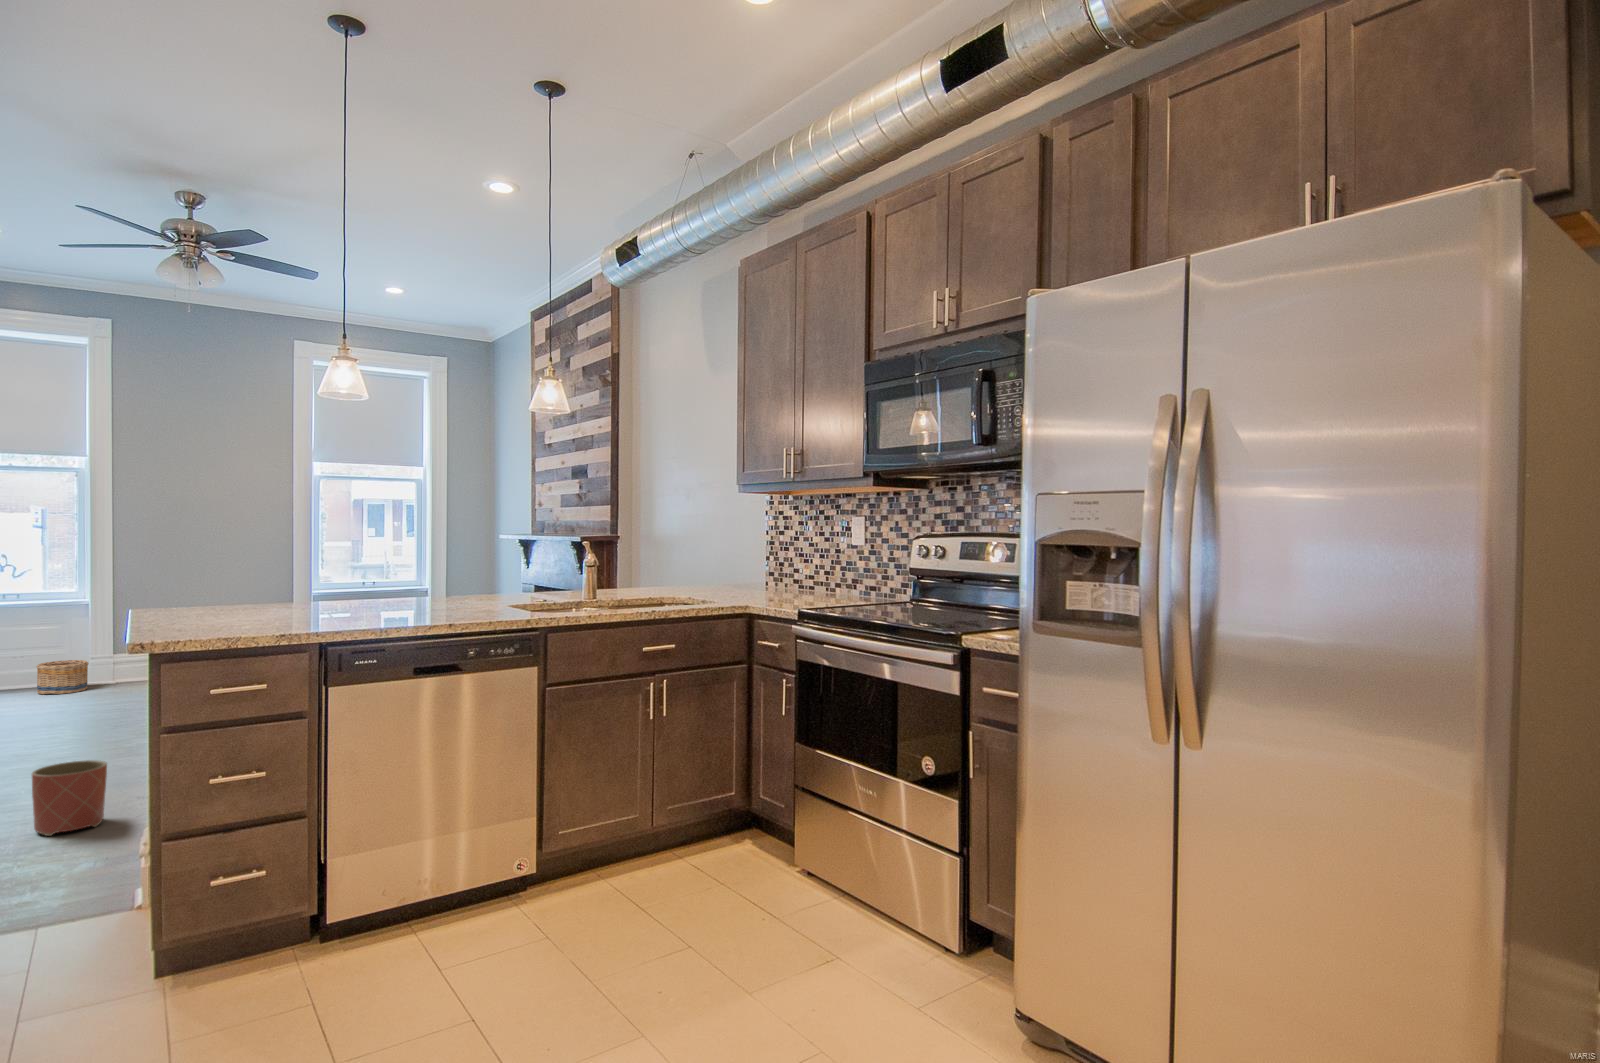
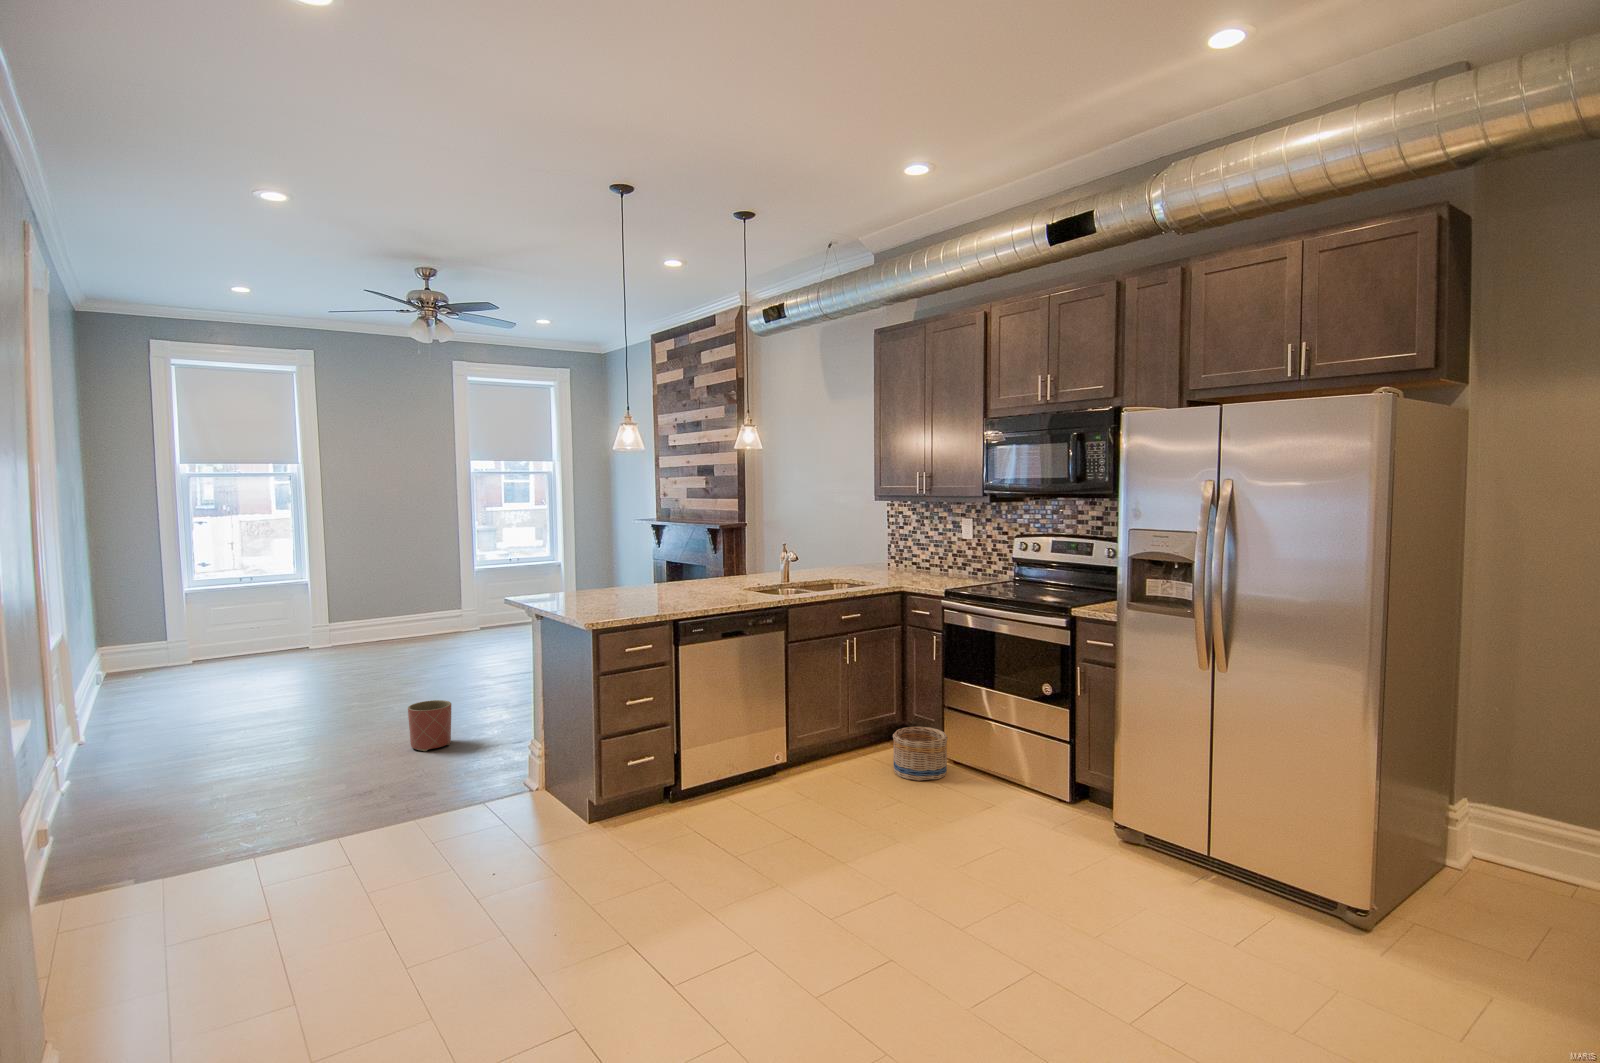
basket: present [37,660,89,694] -> present [893,727,948,781]

